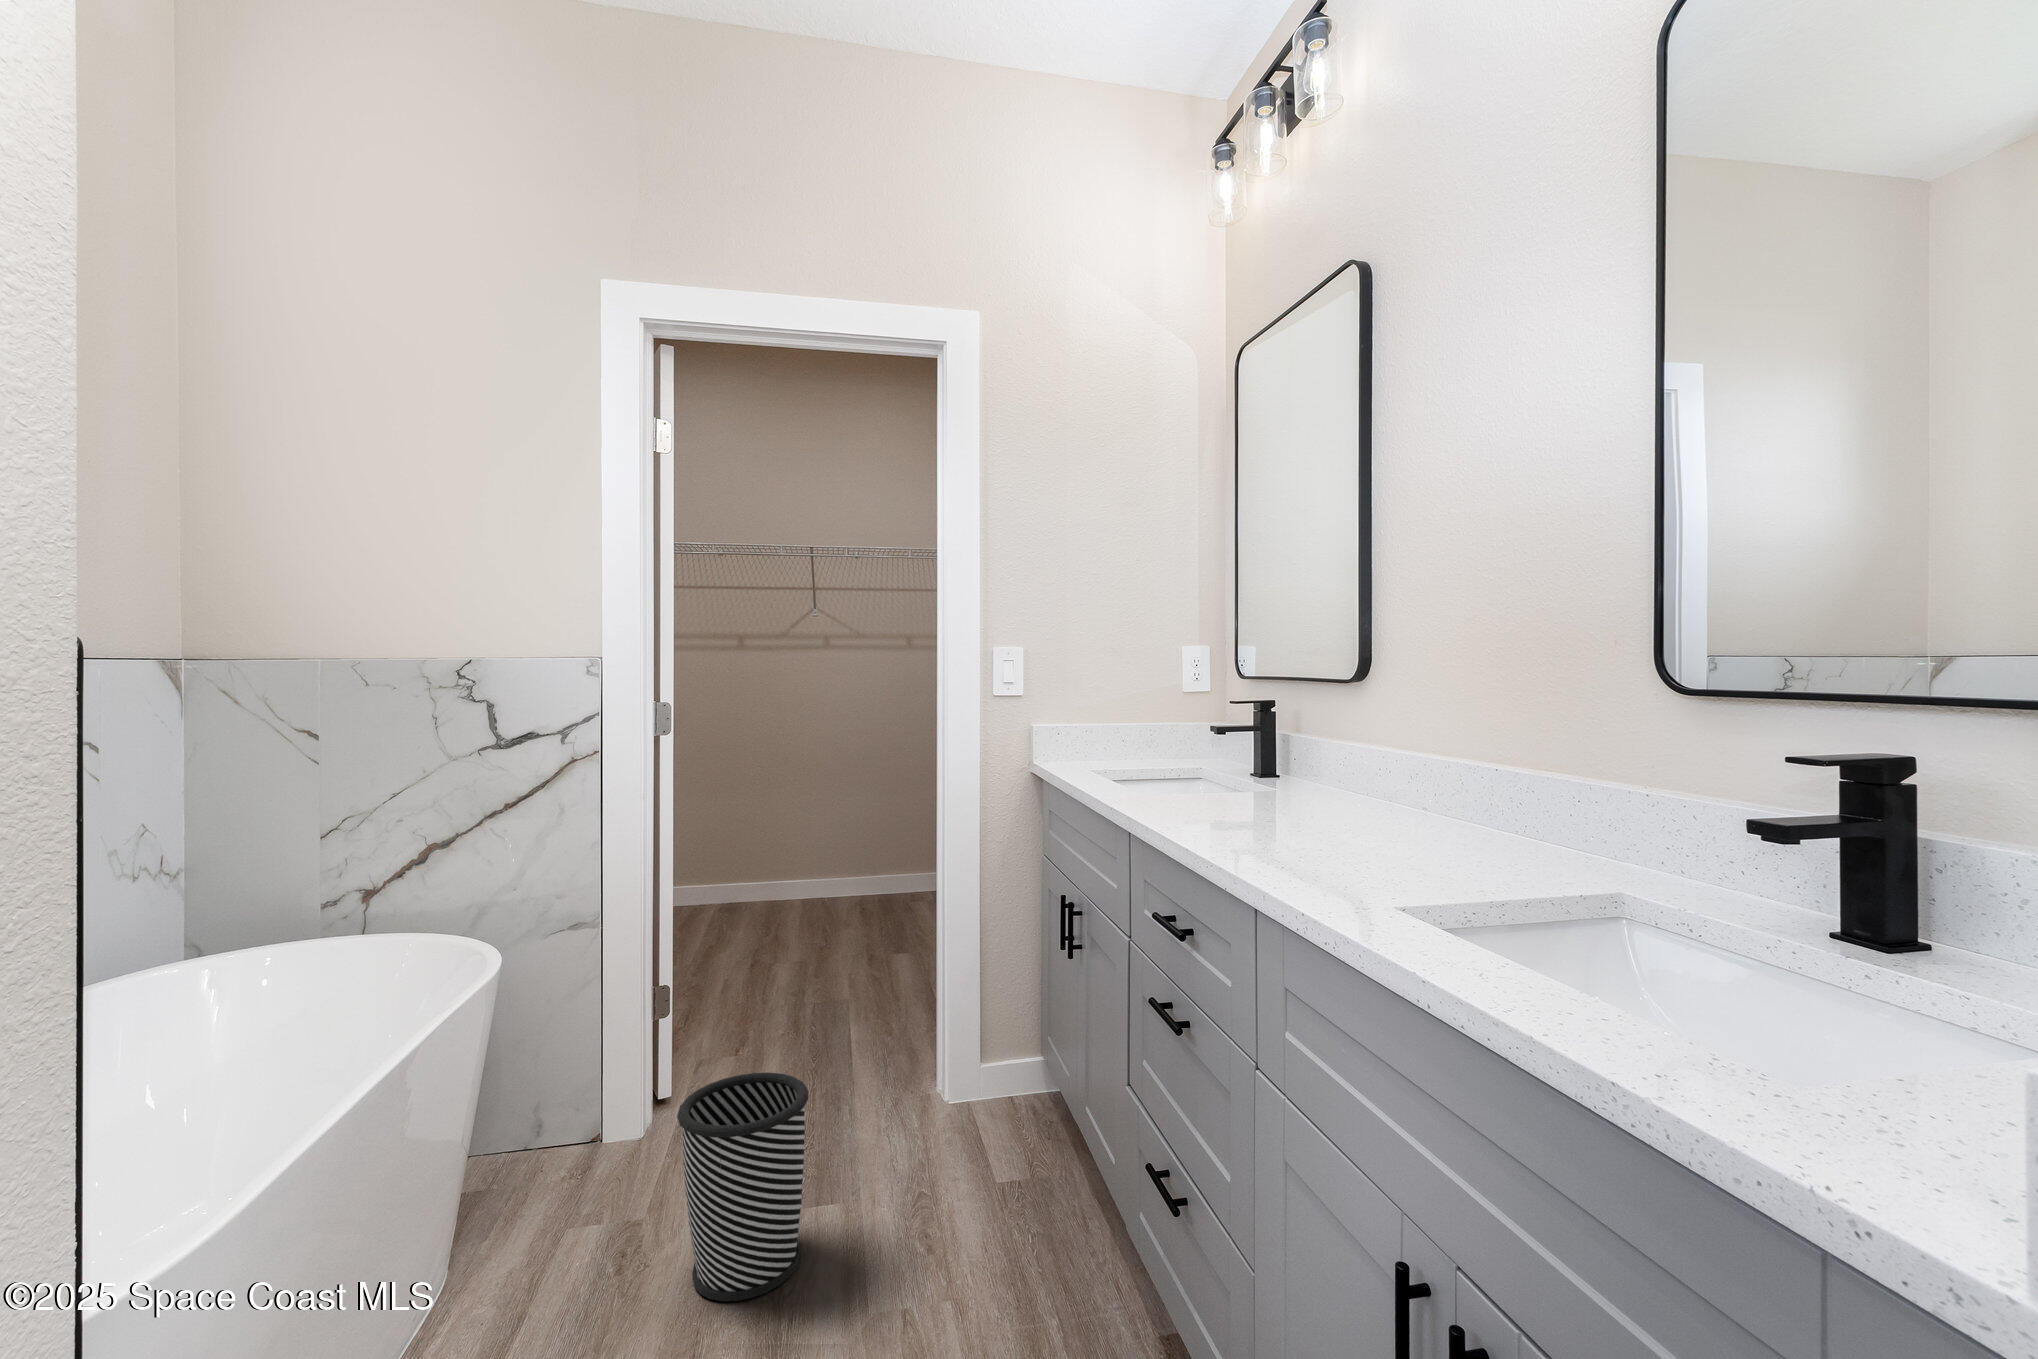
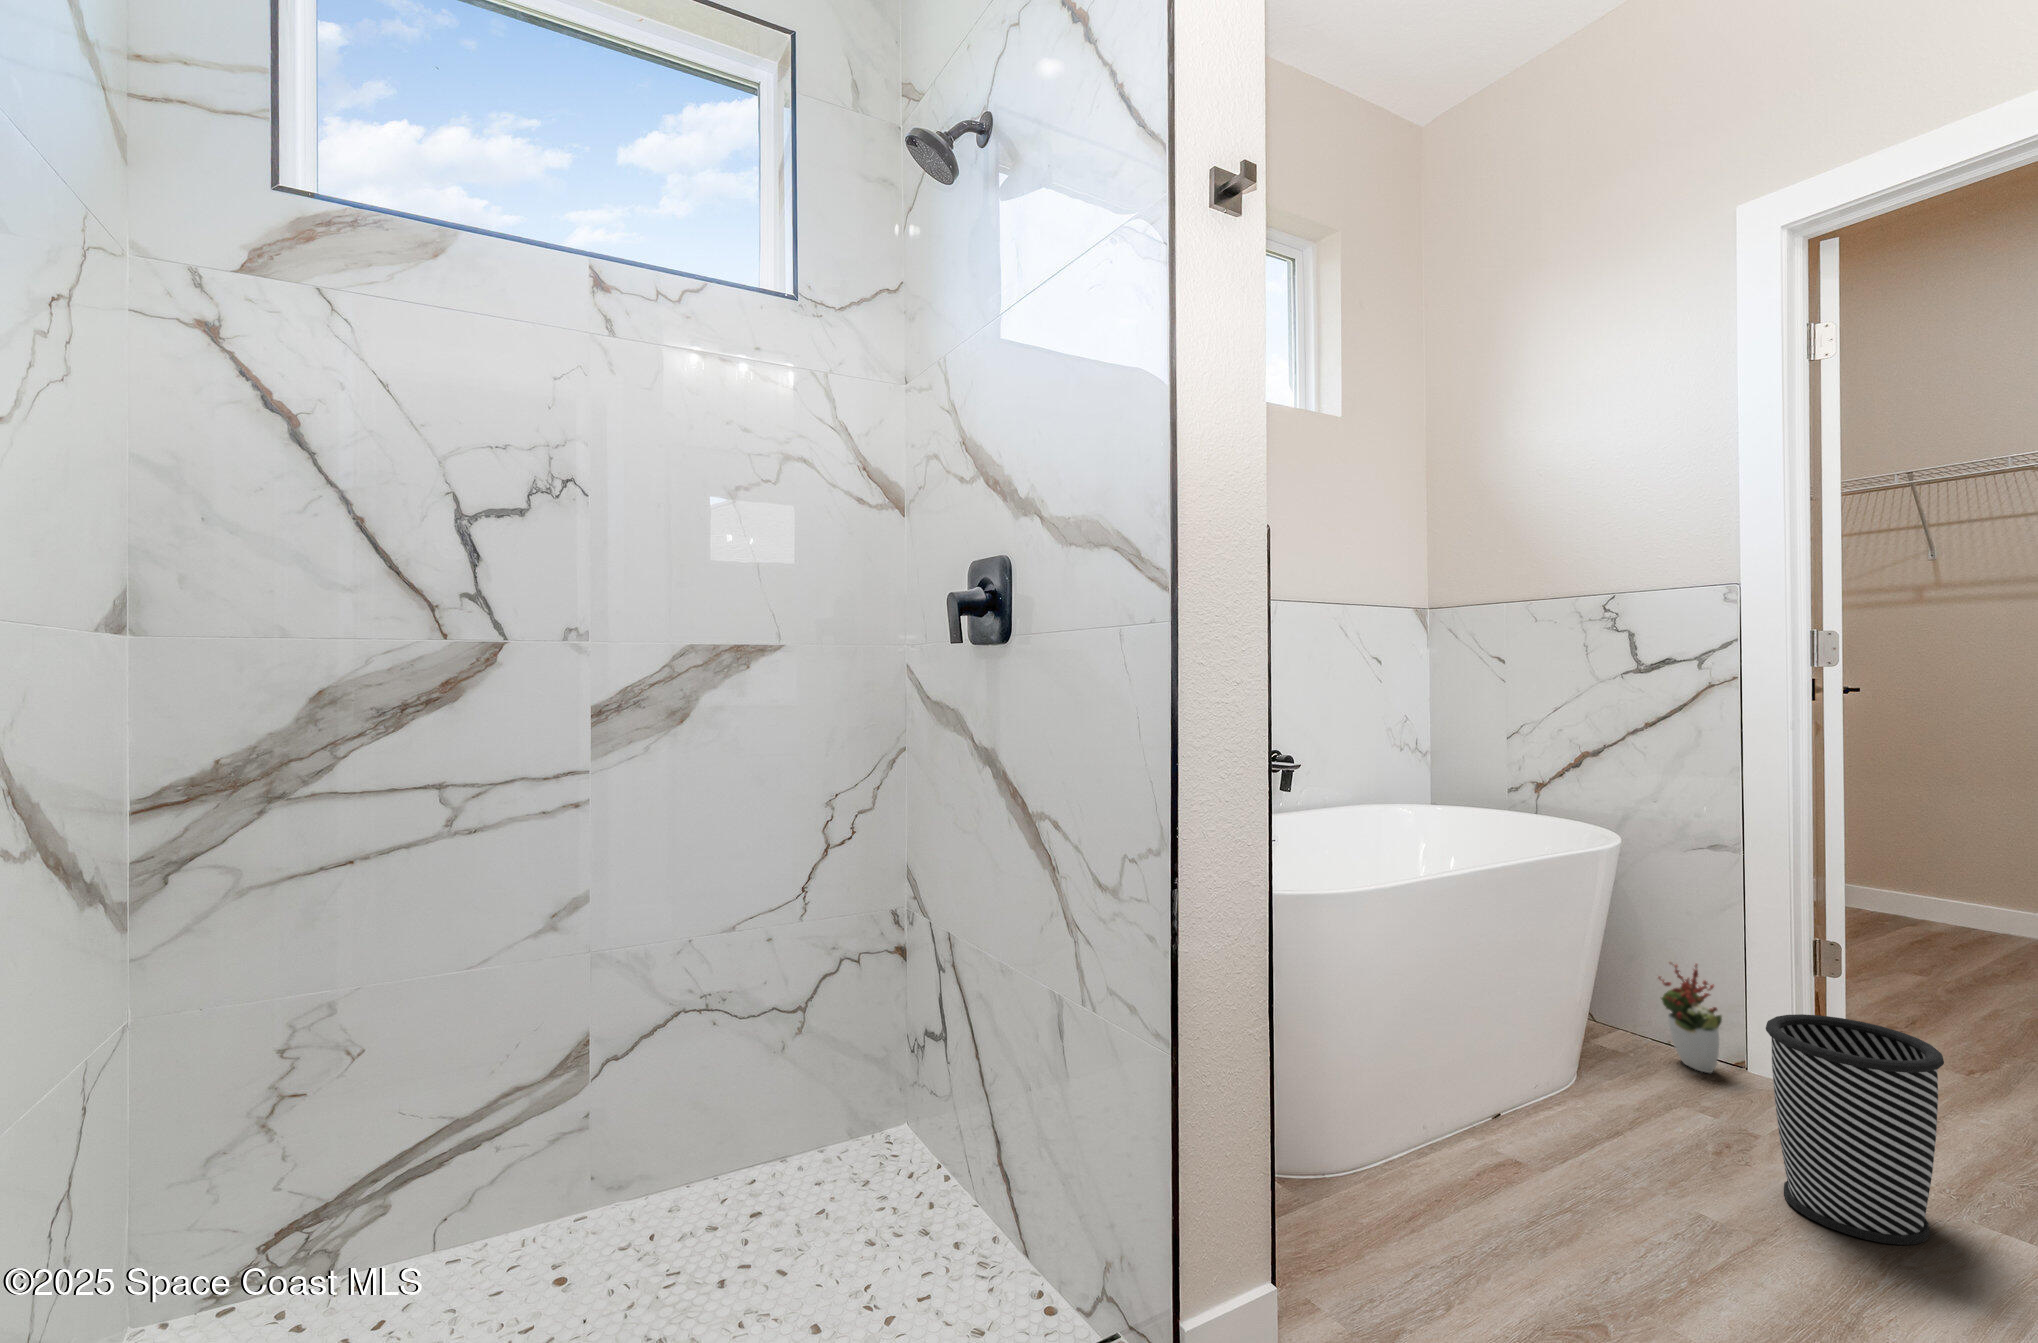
decorative plant: none [527,1056,591,1174] -> present [1658,963,1722,1073]

